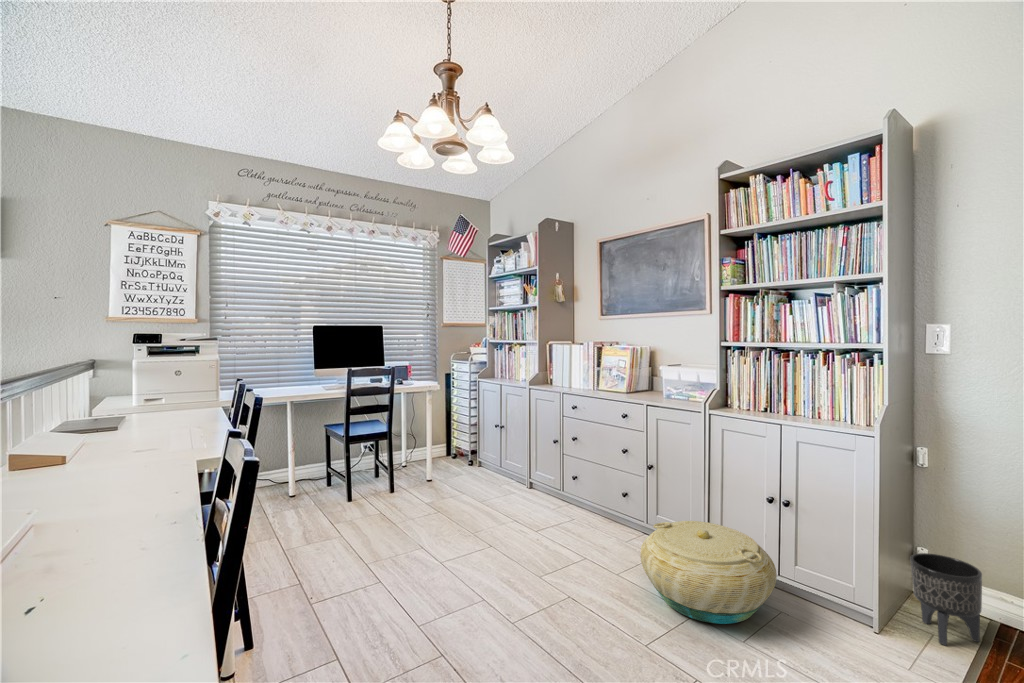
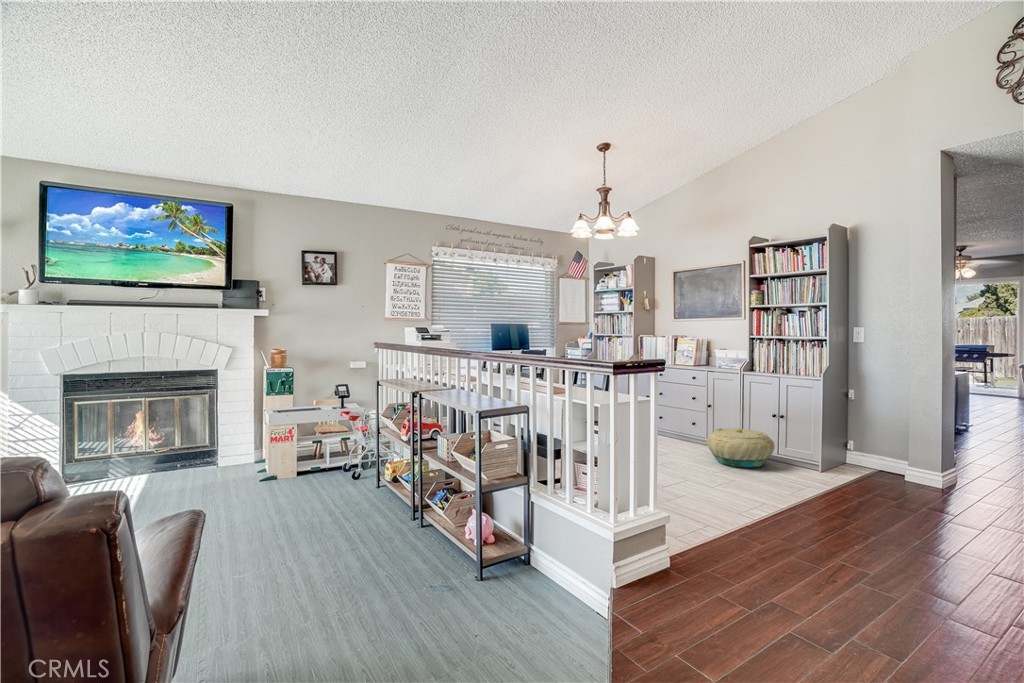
planter: present [910,553,982,645] -> none [838,437,868,473]

